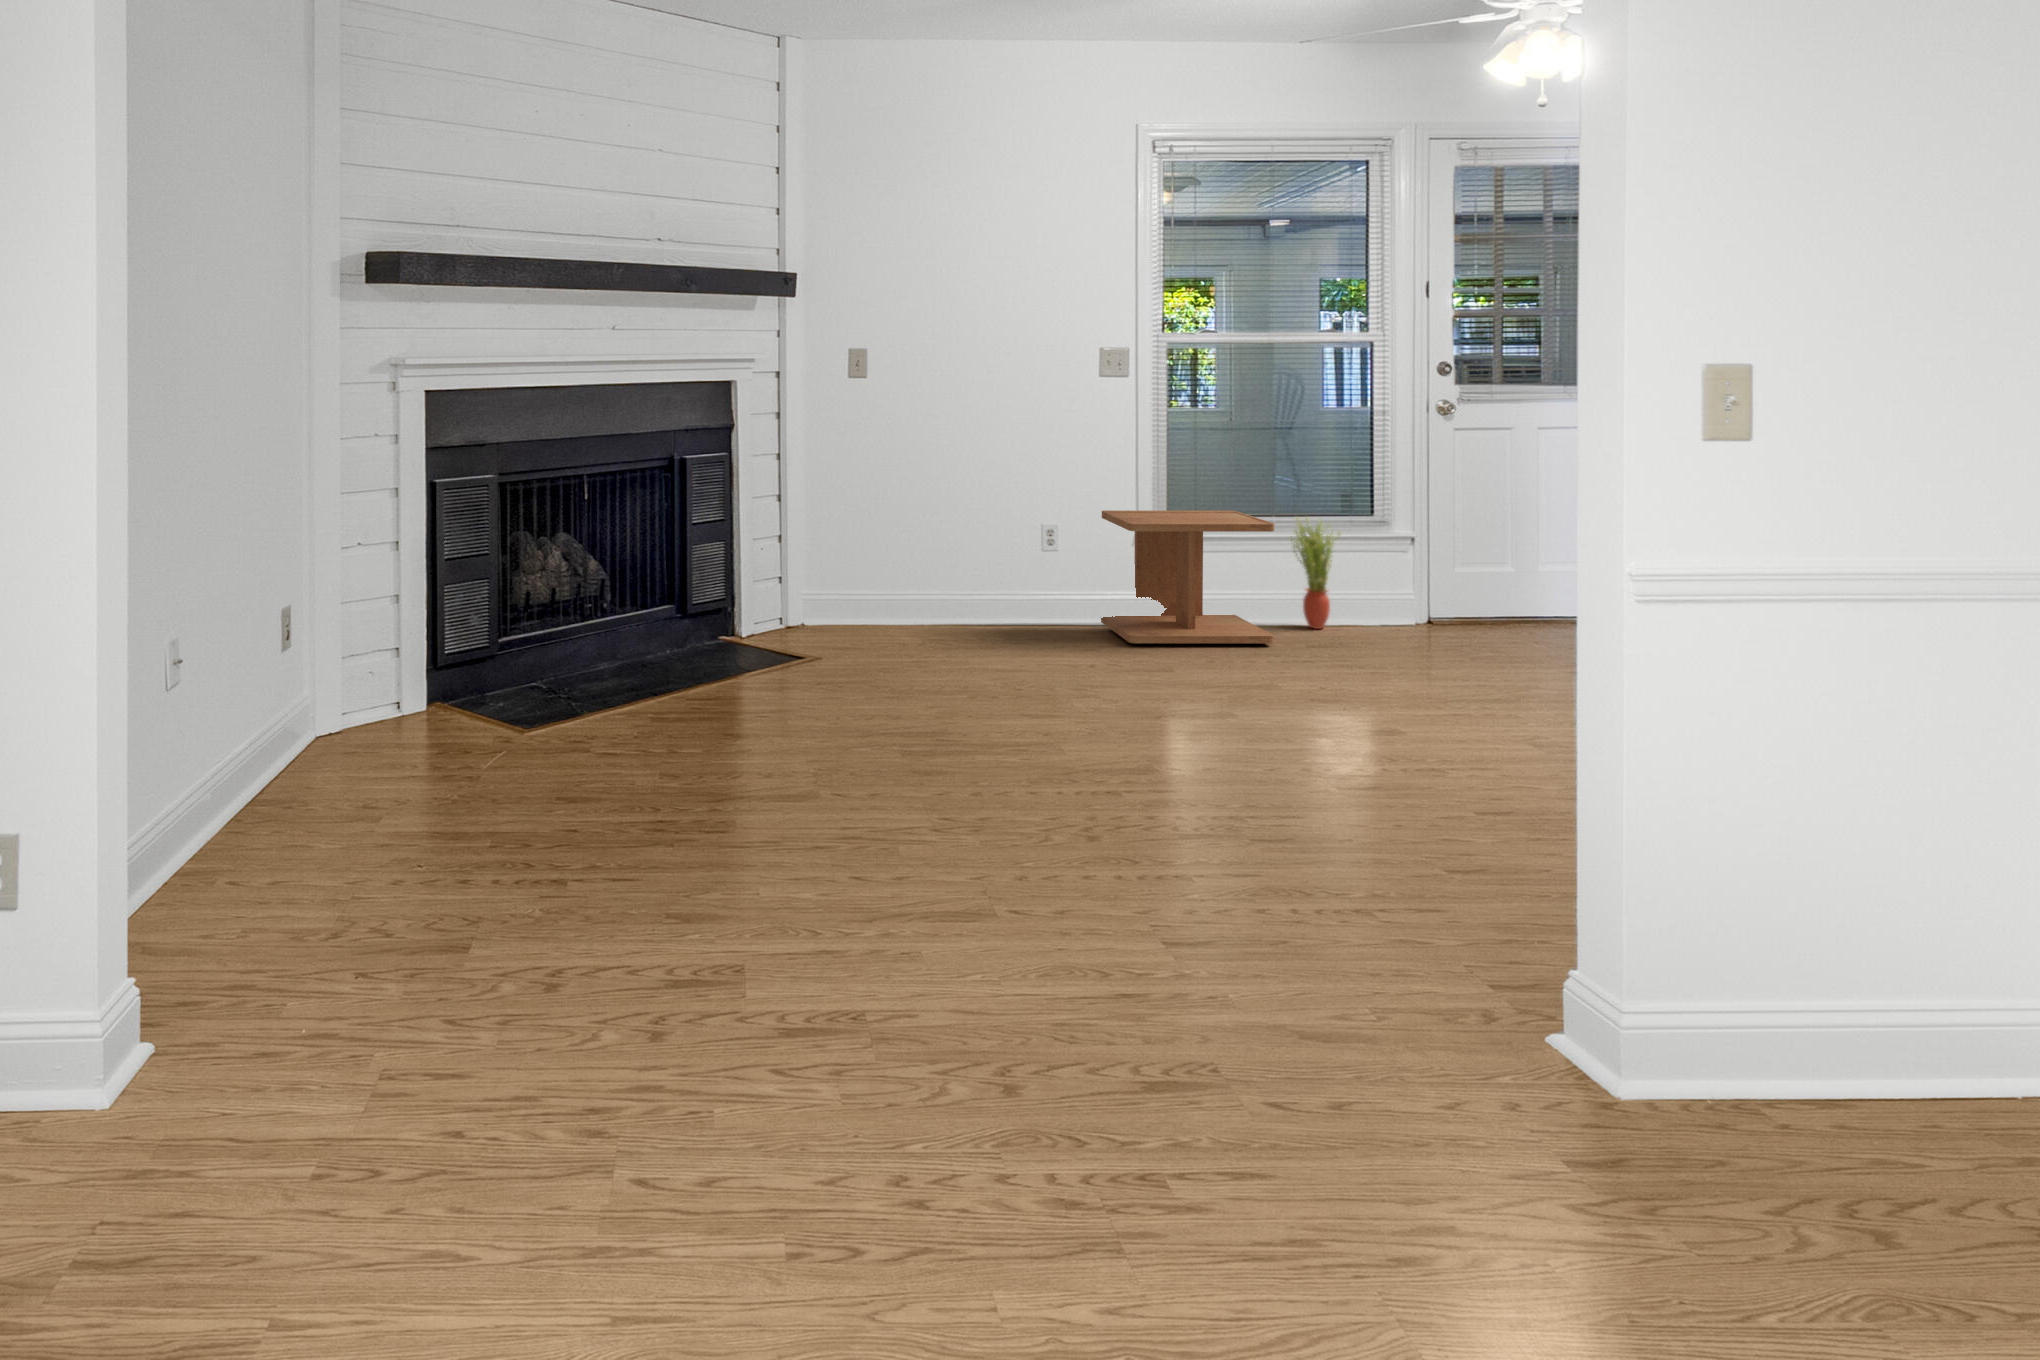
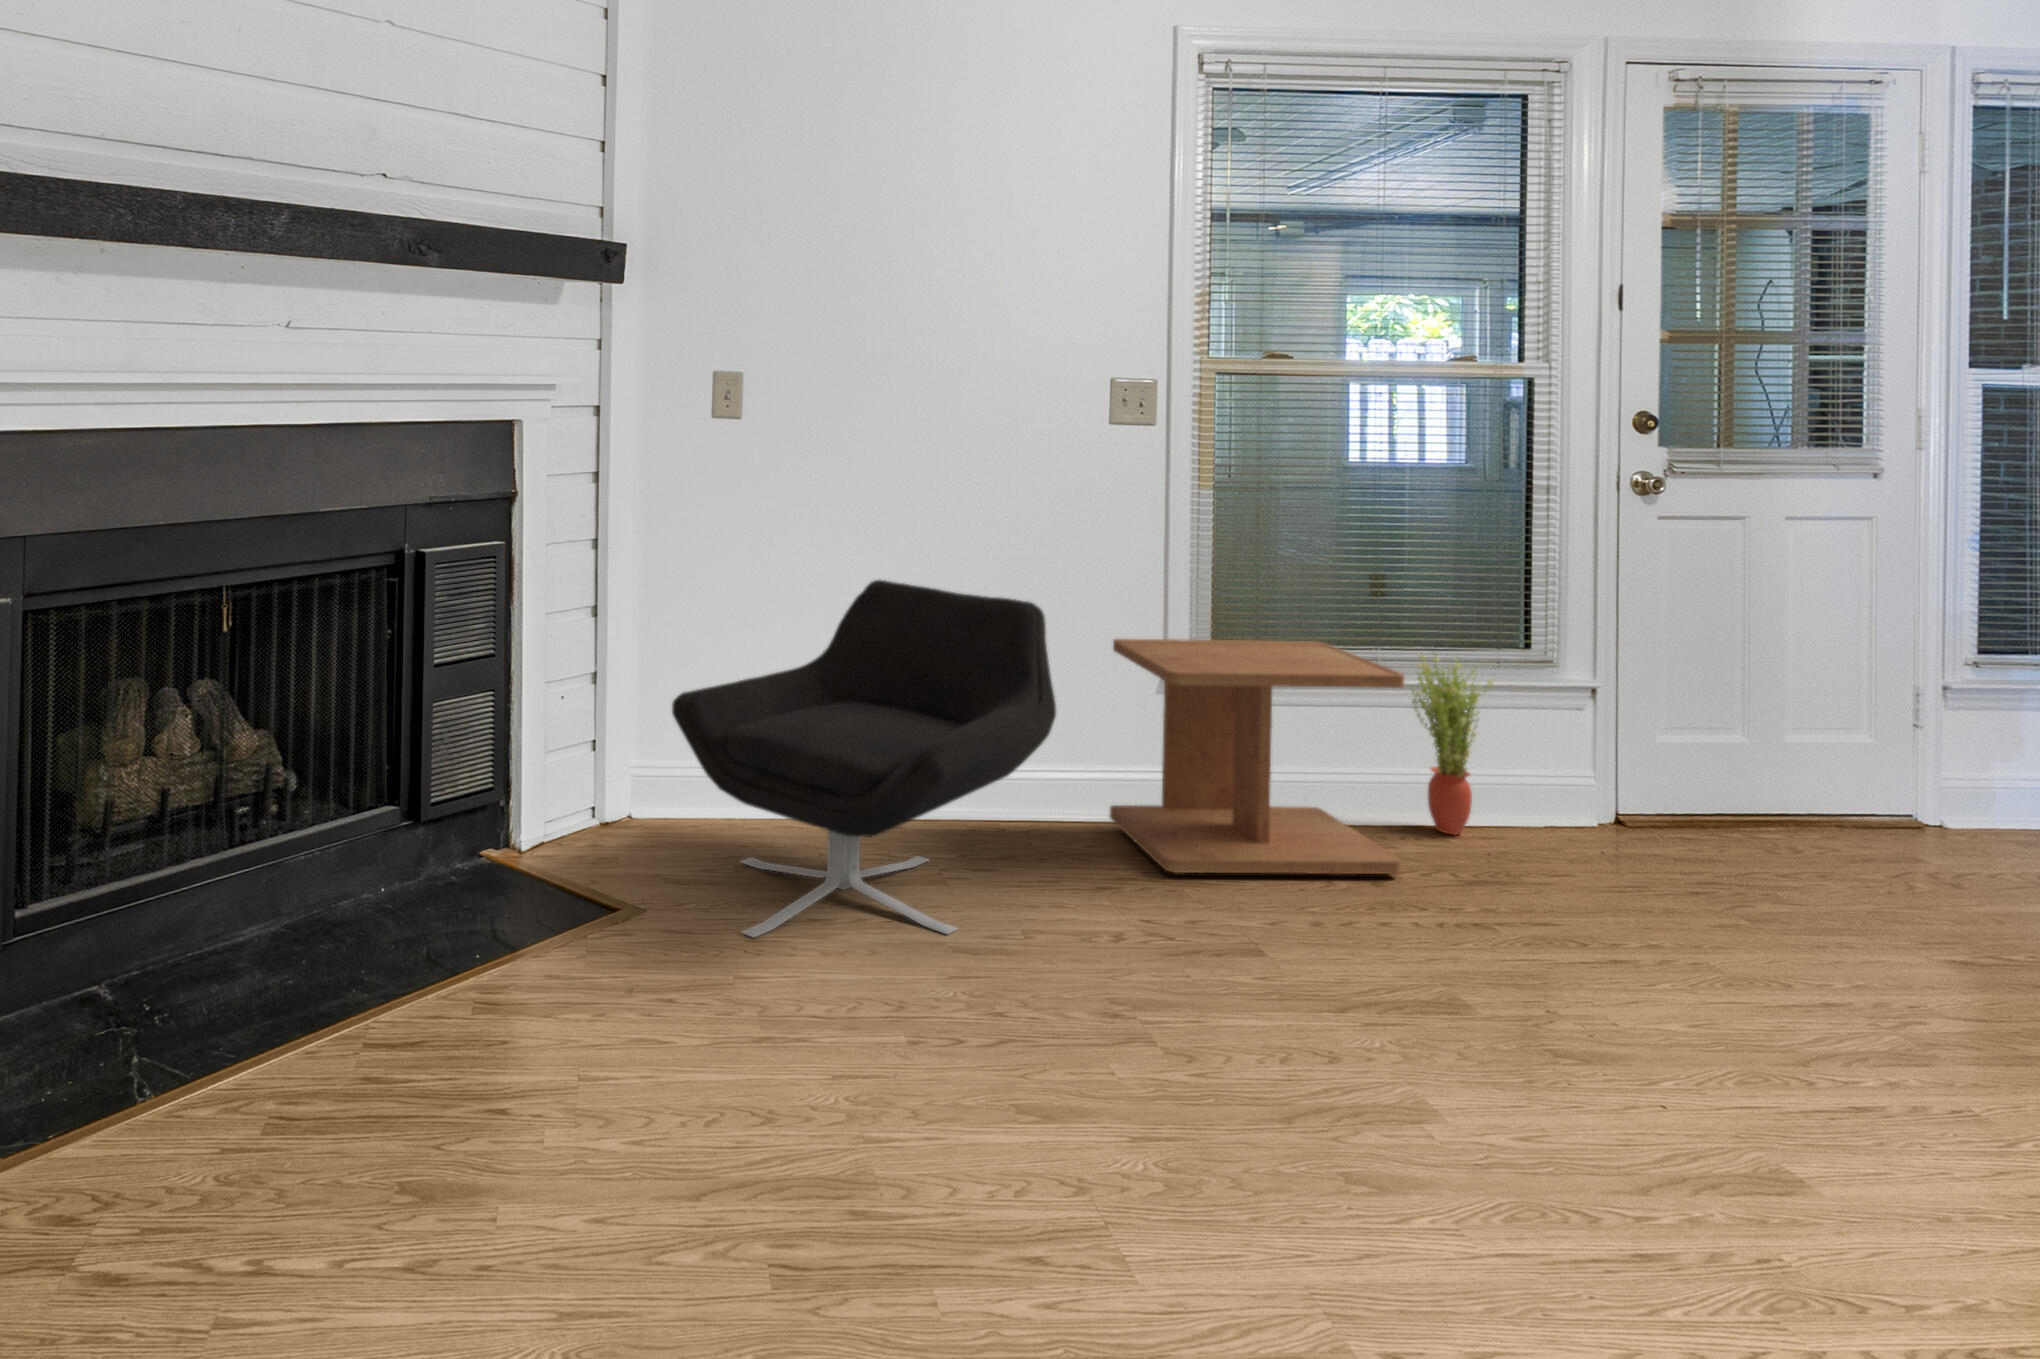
lounge chair: none [830,475,1060,669] -> present [672,580,1056,938]

